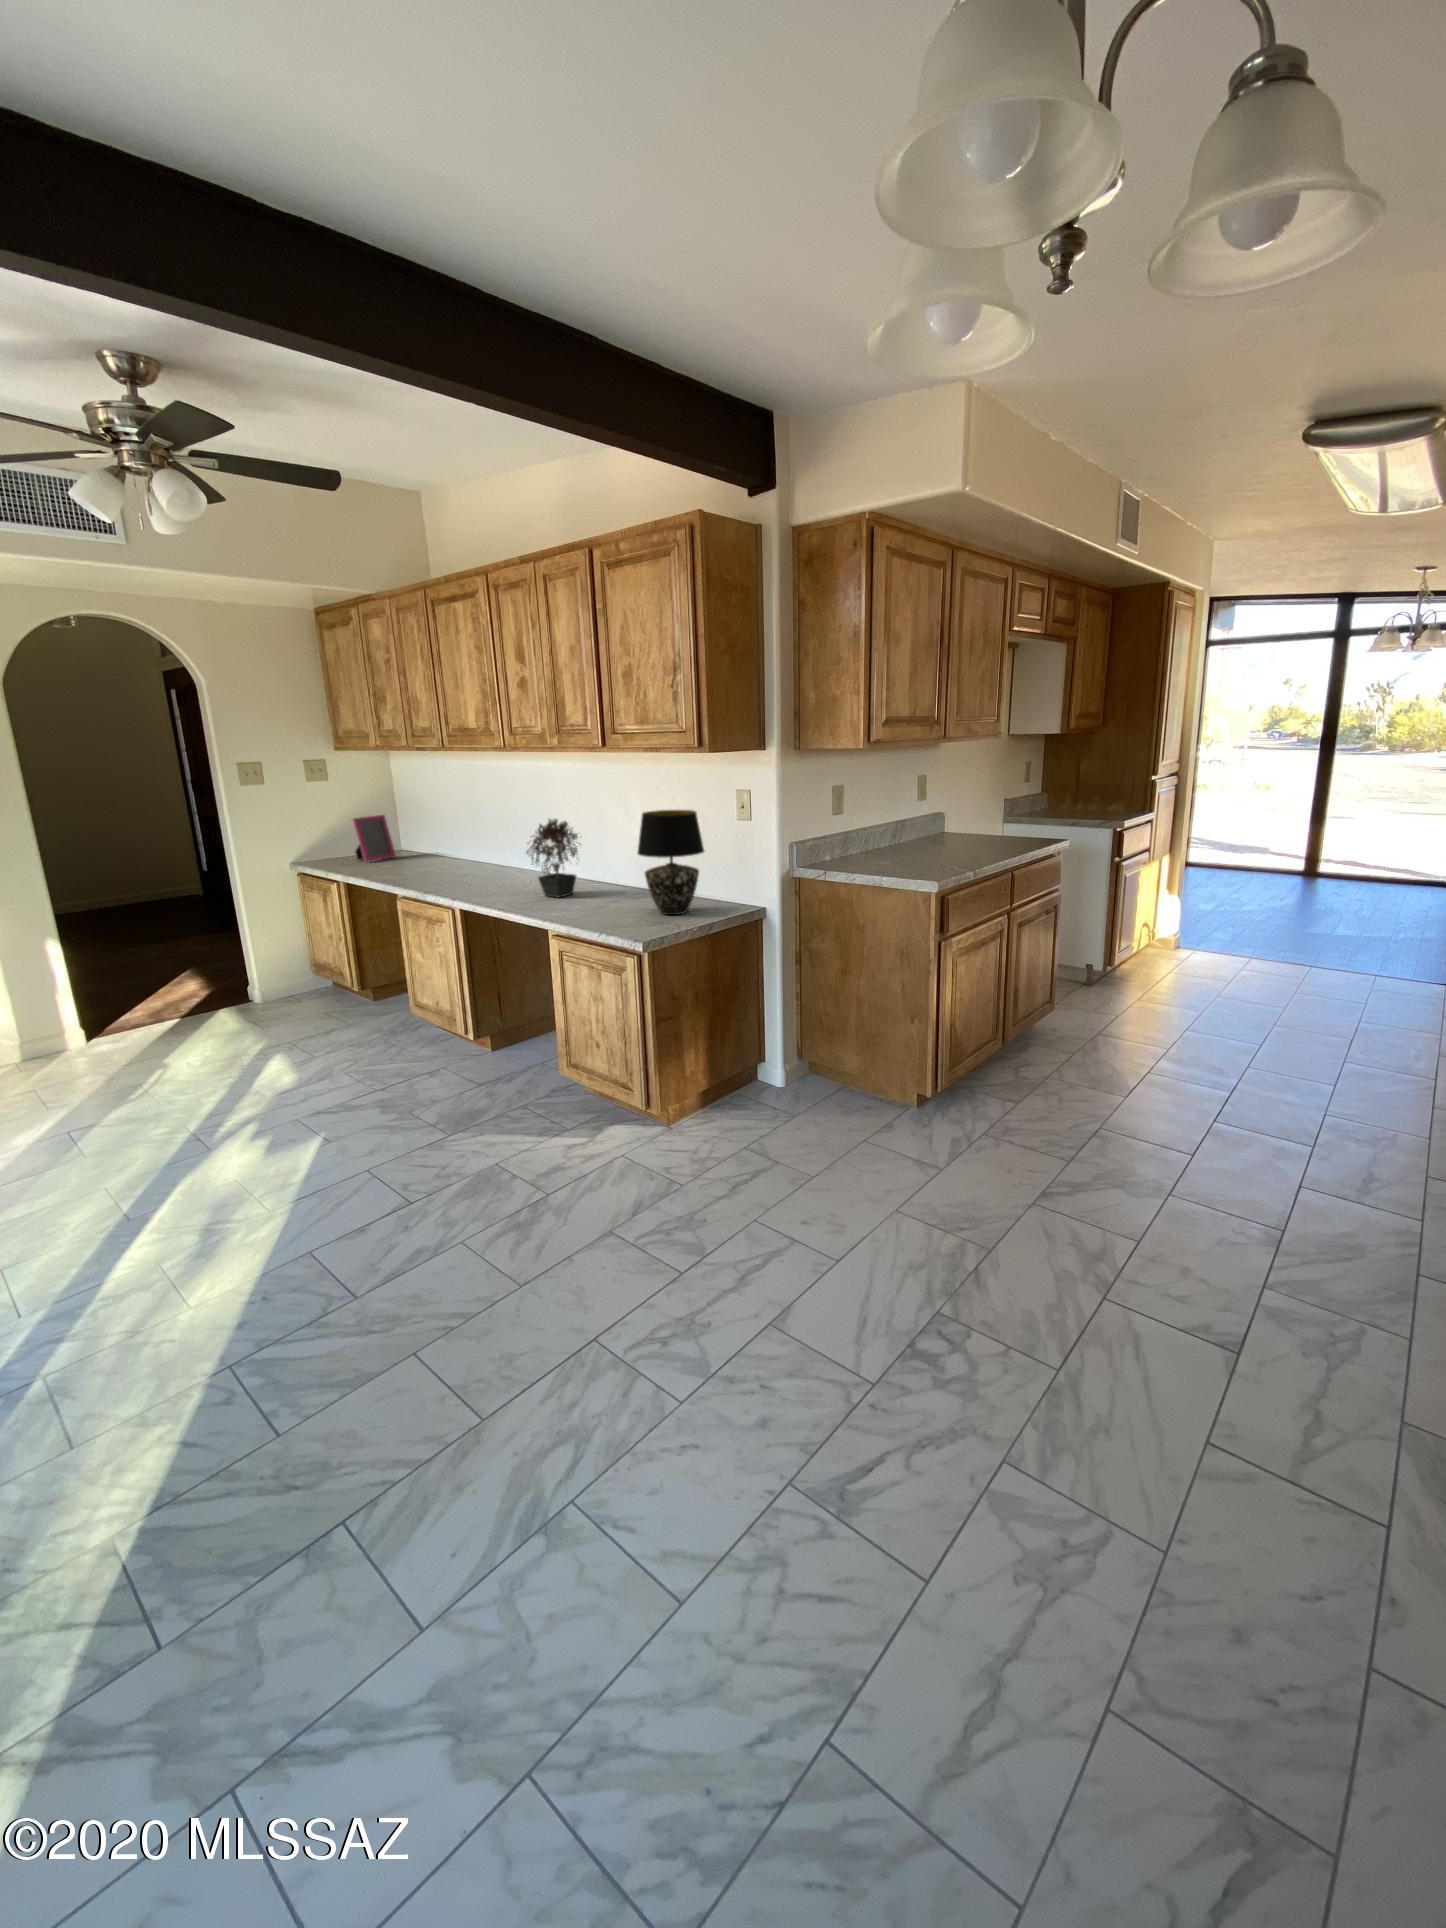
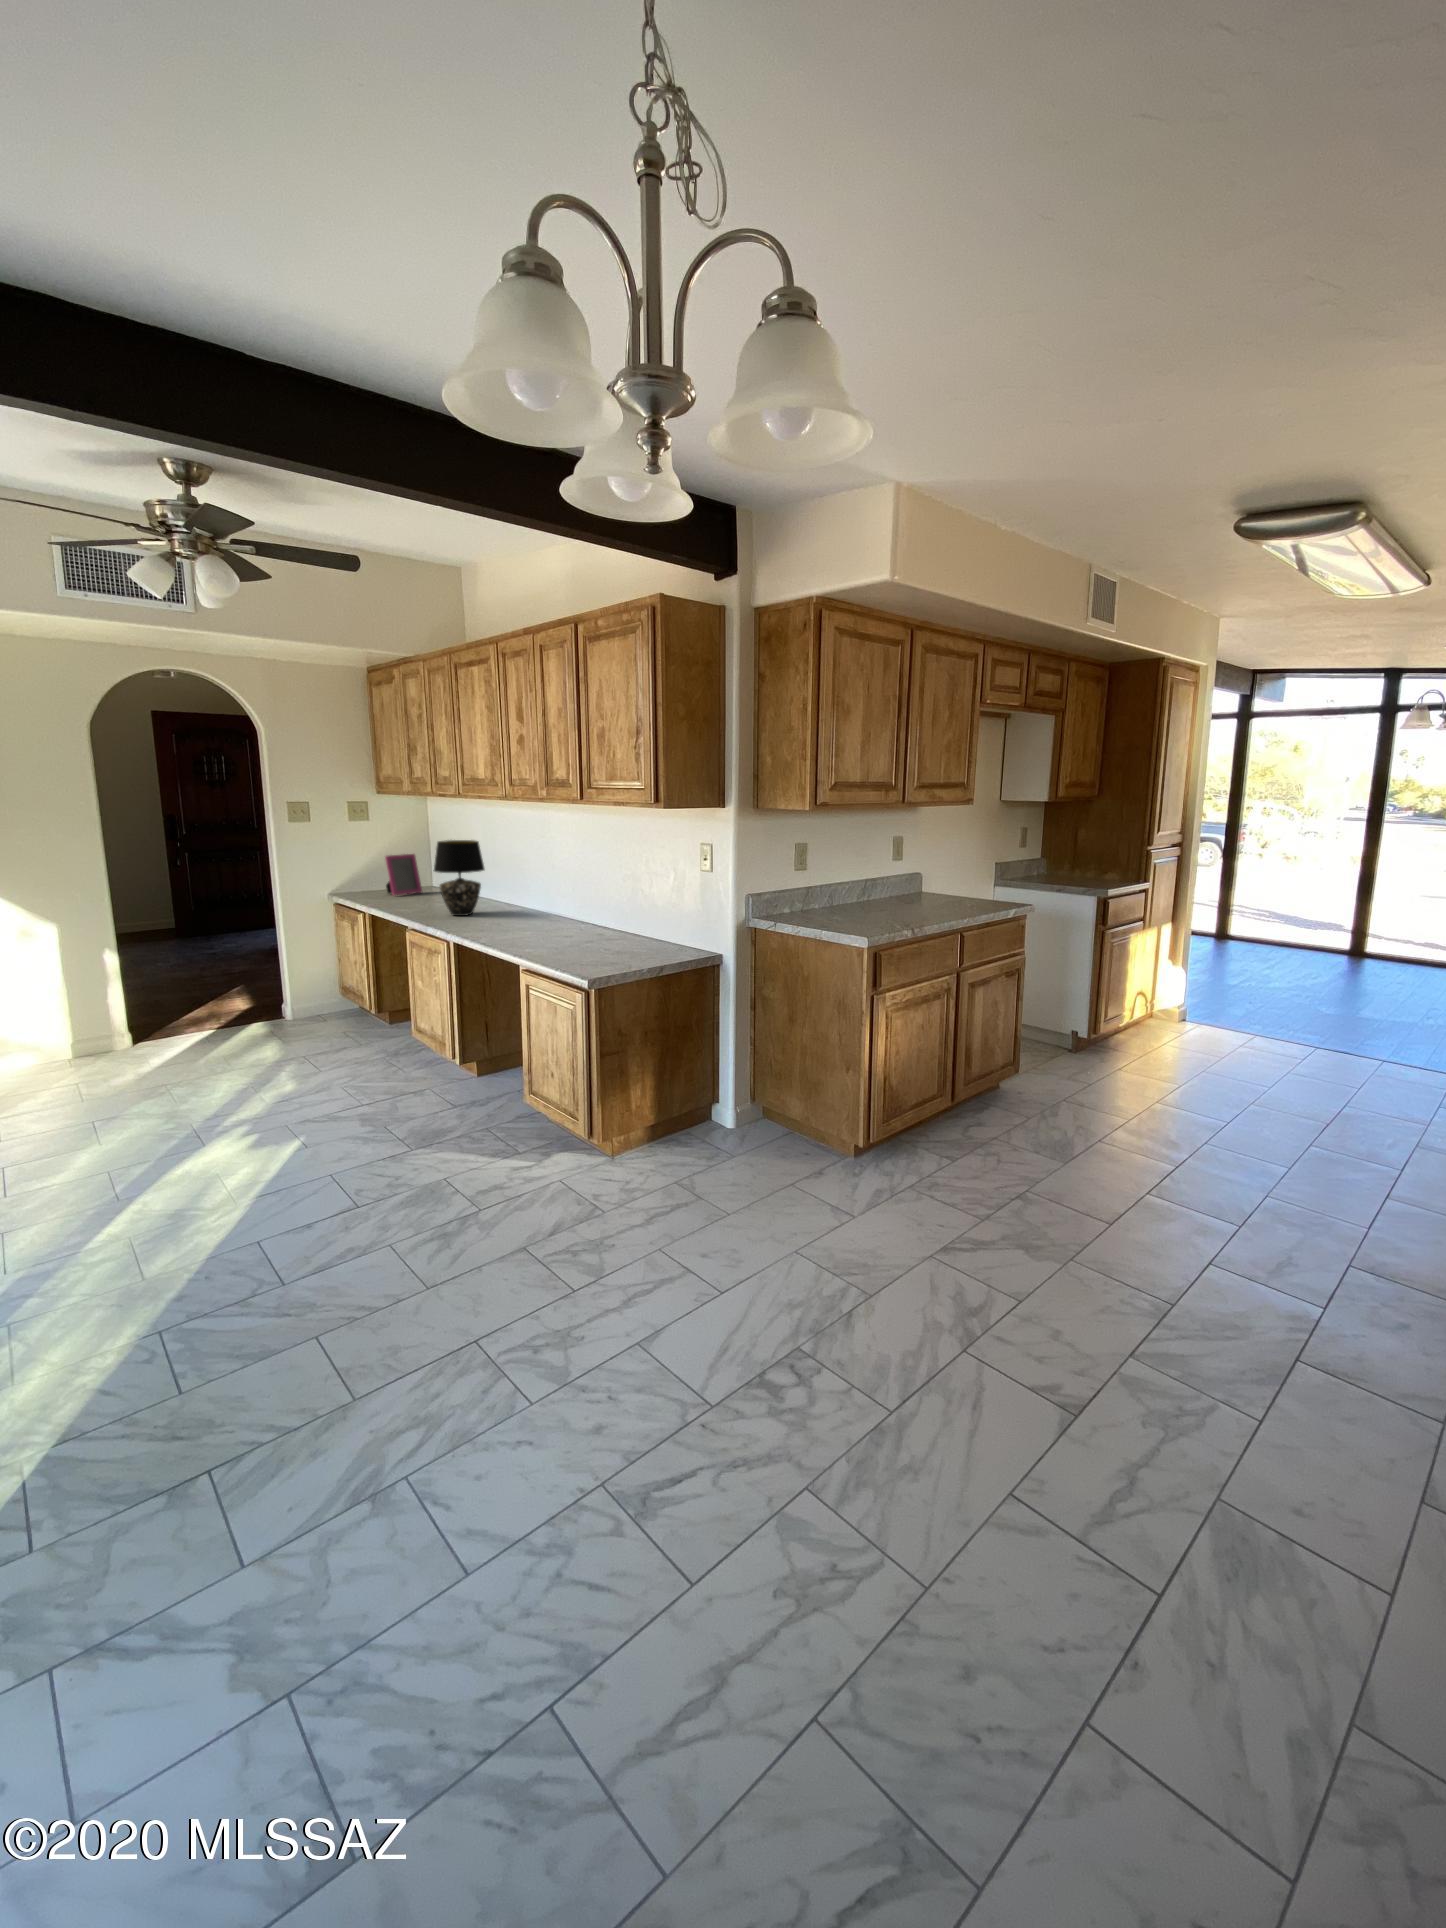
table lamp: present [638,810,704,915] -> present [433,840,484,916]
potted plant: present [527,819,578,898] -> none [512,863,569,936]

